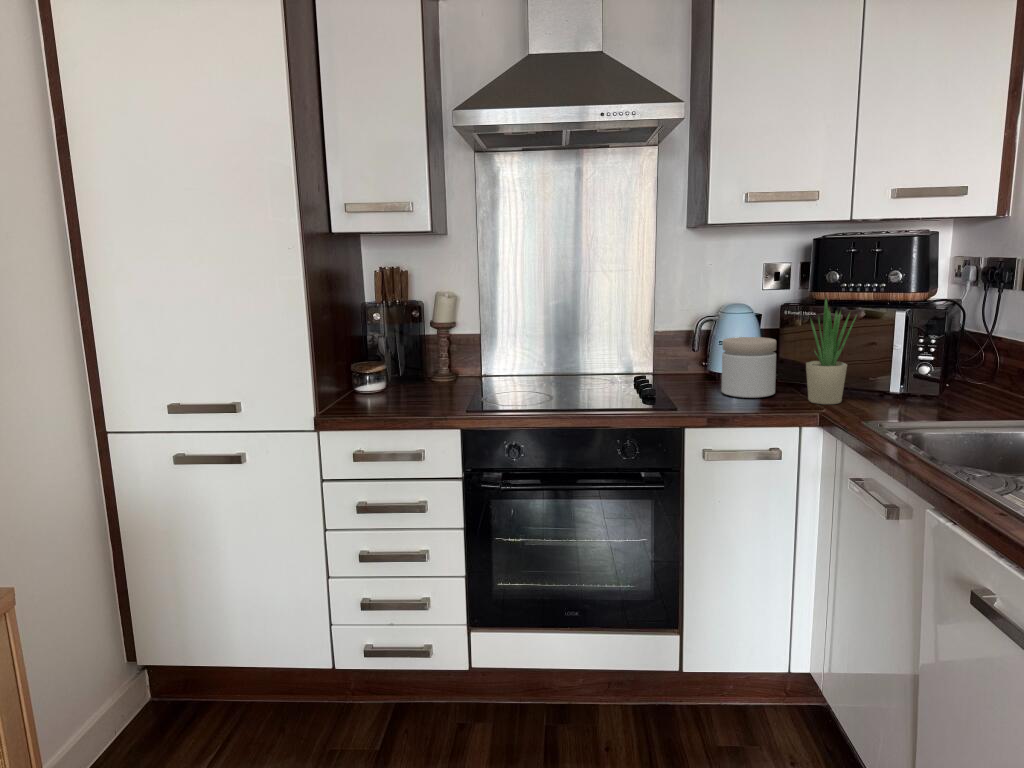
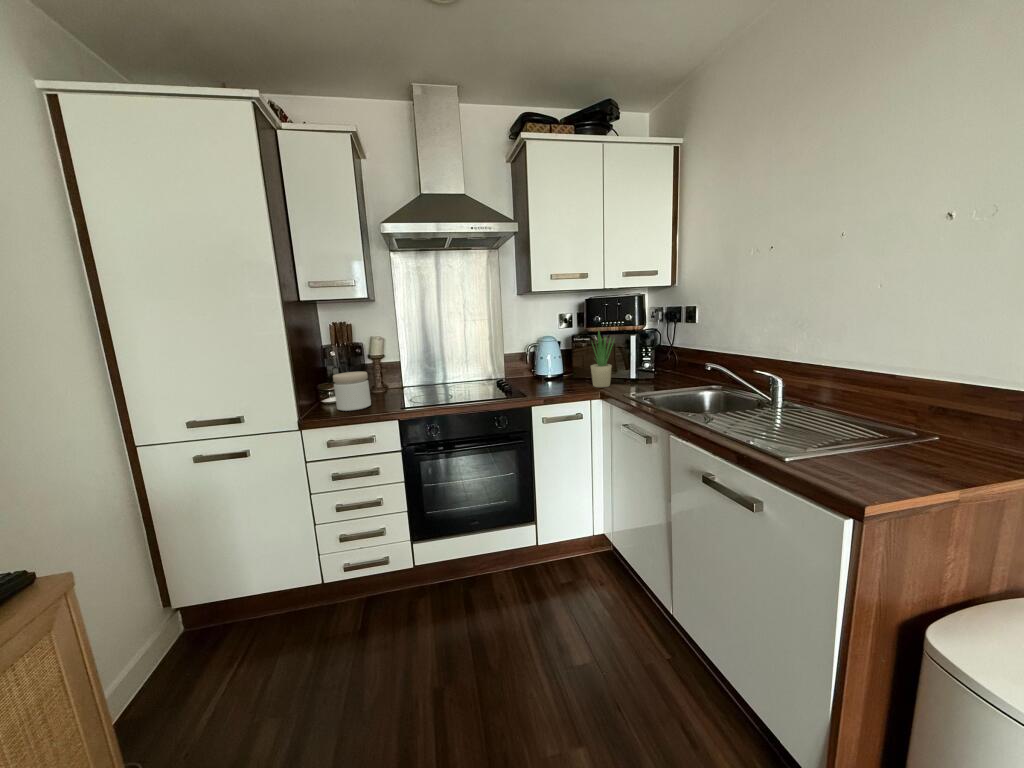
jar: present [721,337,776,398] -> present [333,372,371,411]

